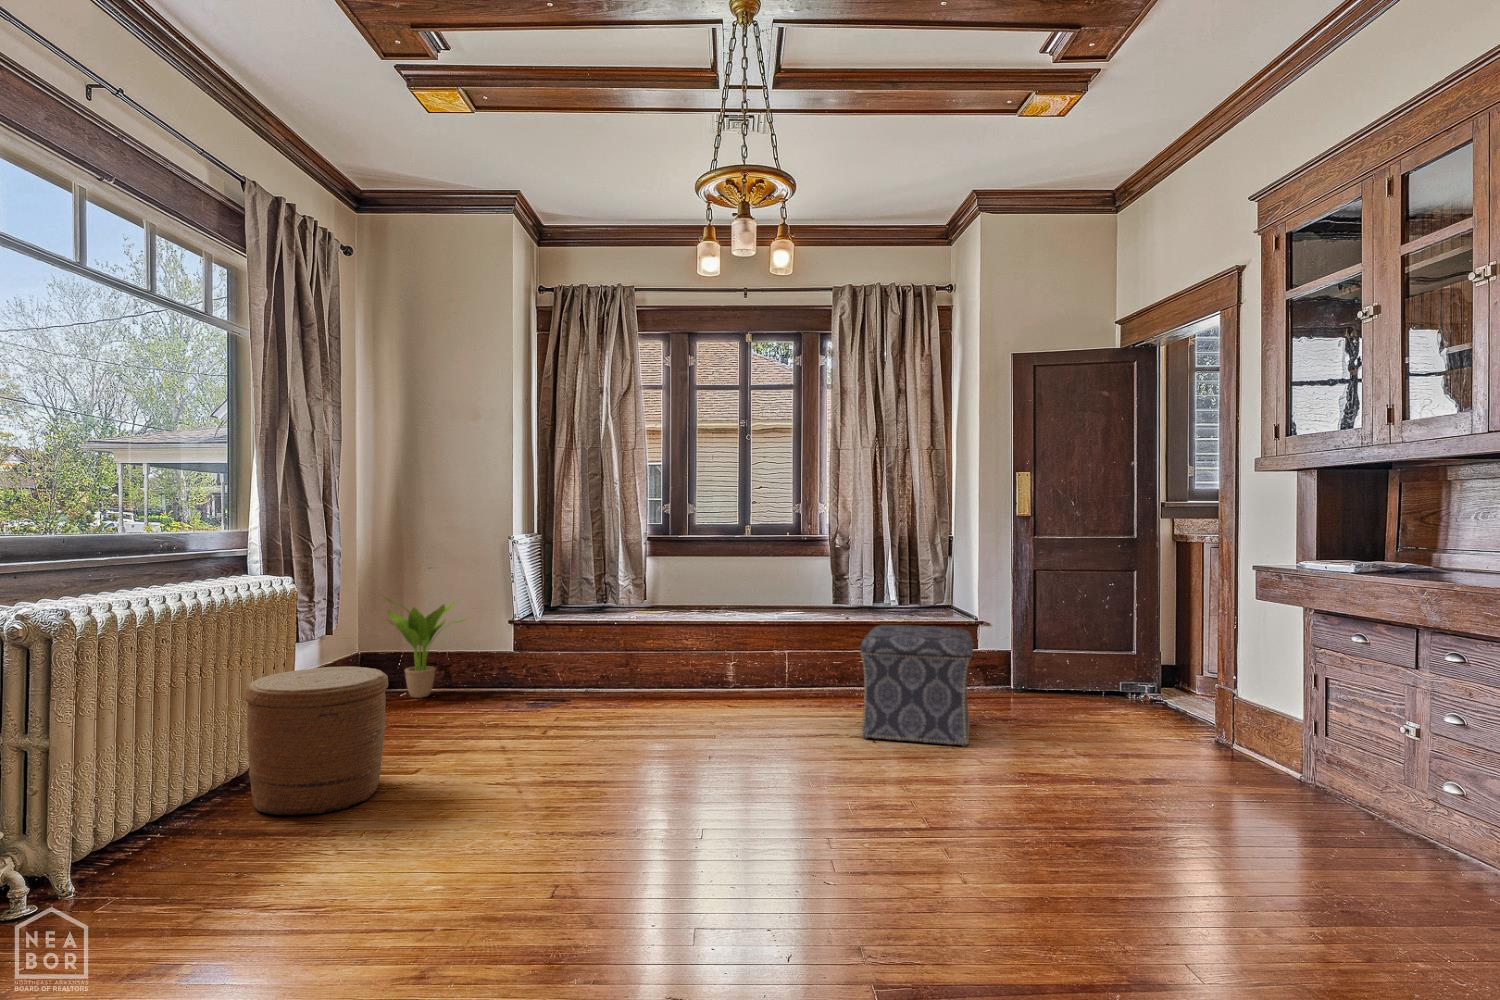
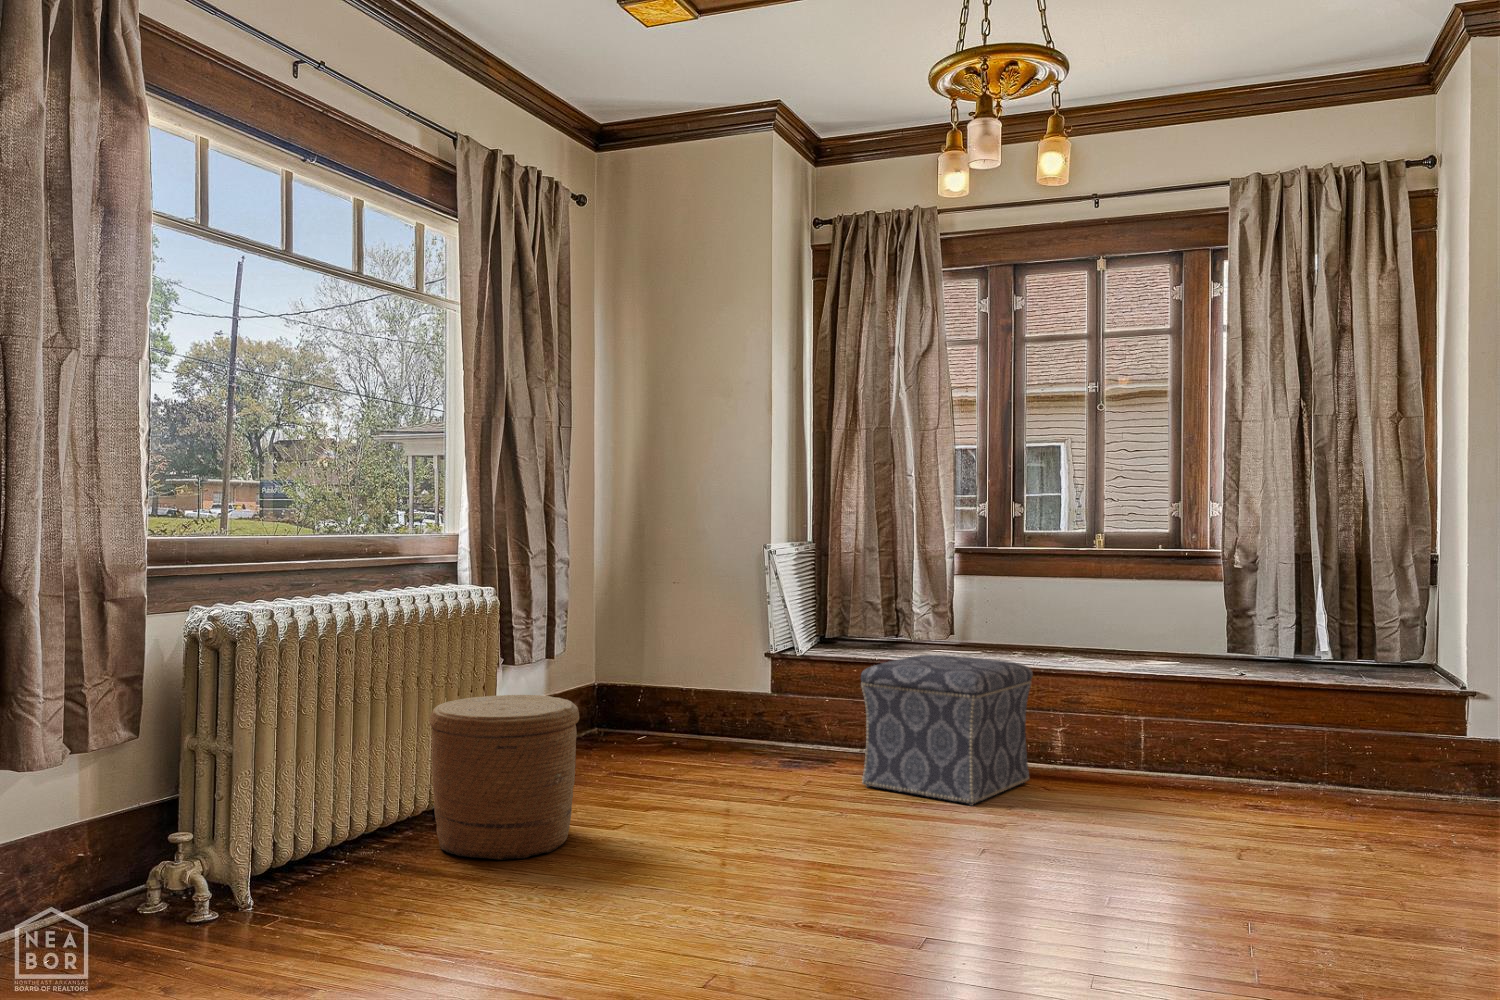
potted plant: present [384,597,466,698] -> none [609,609,720,744]
ottoman: present [860,625,973,747] -> present [861,655,1032,806]

